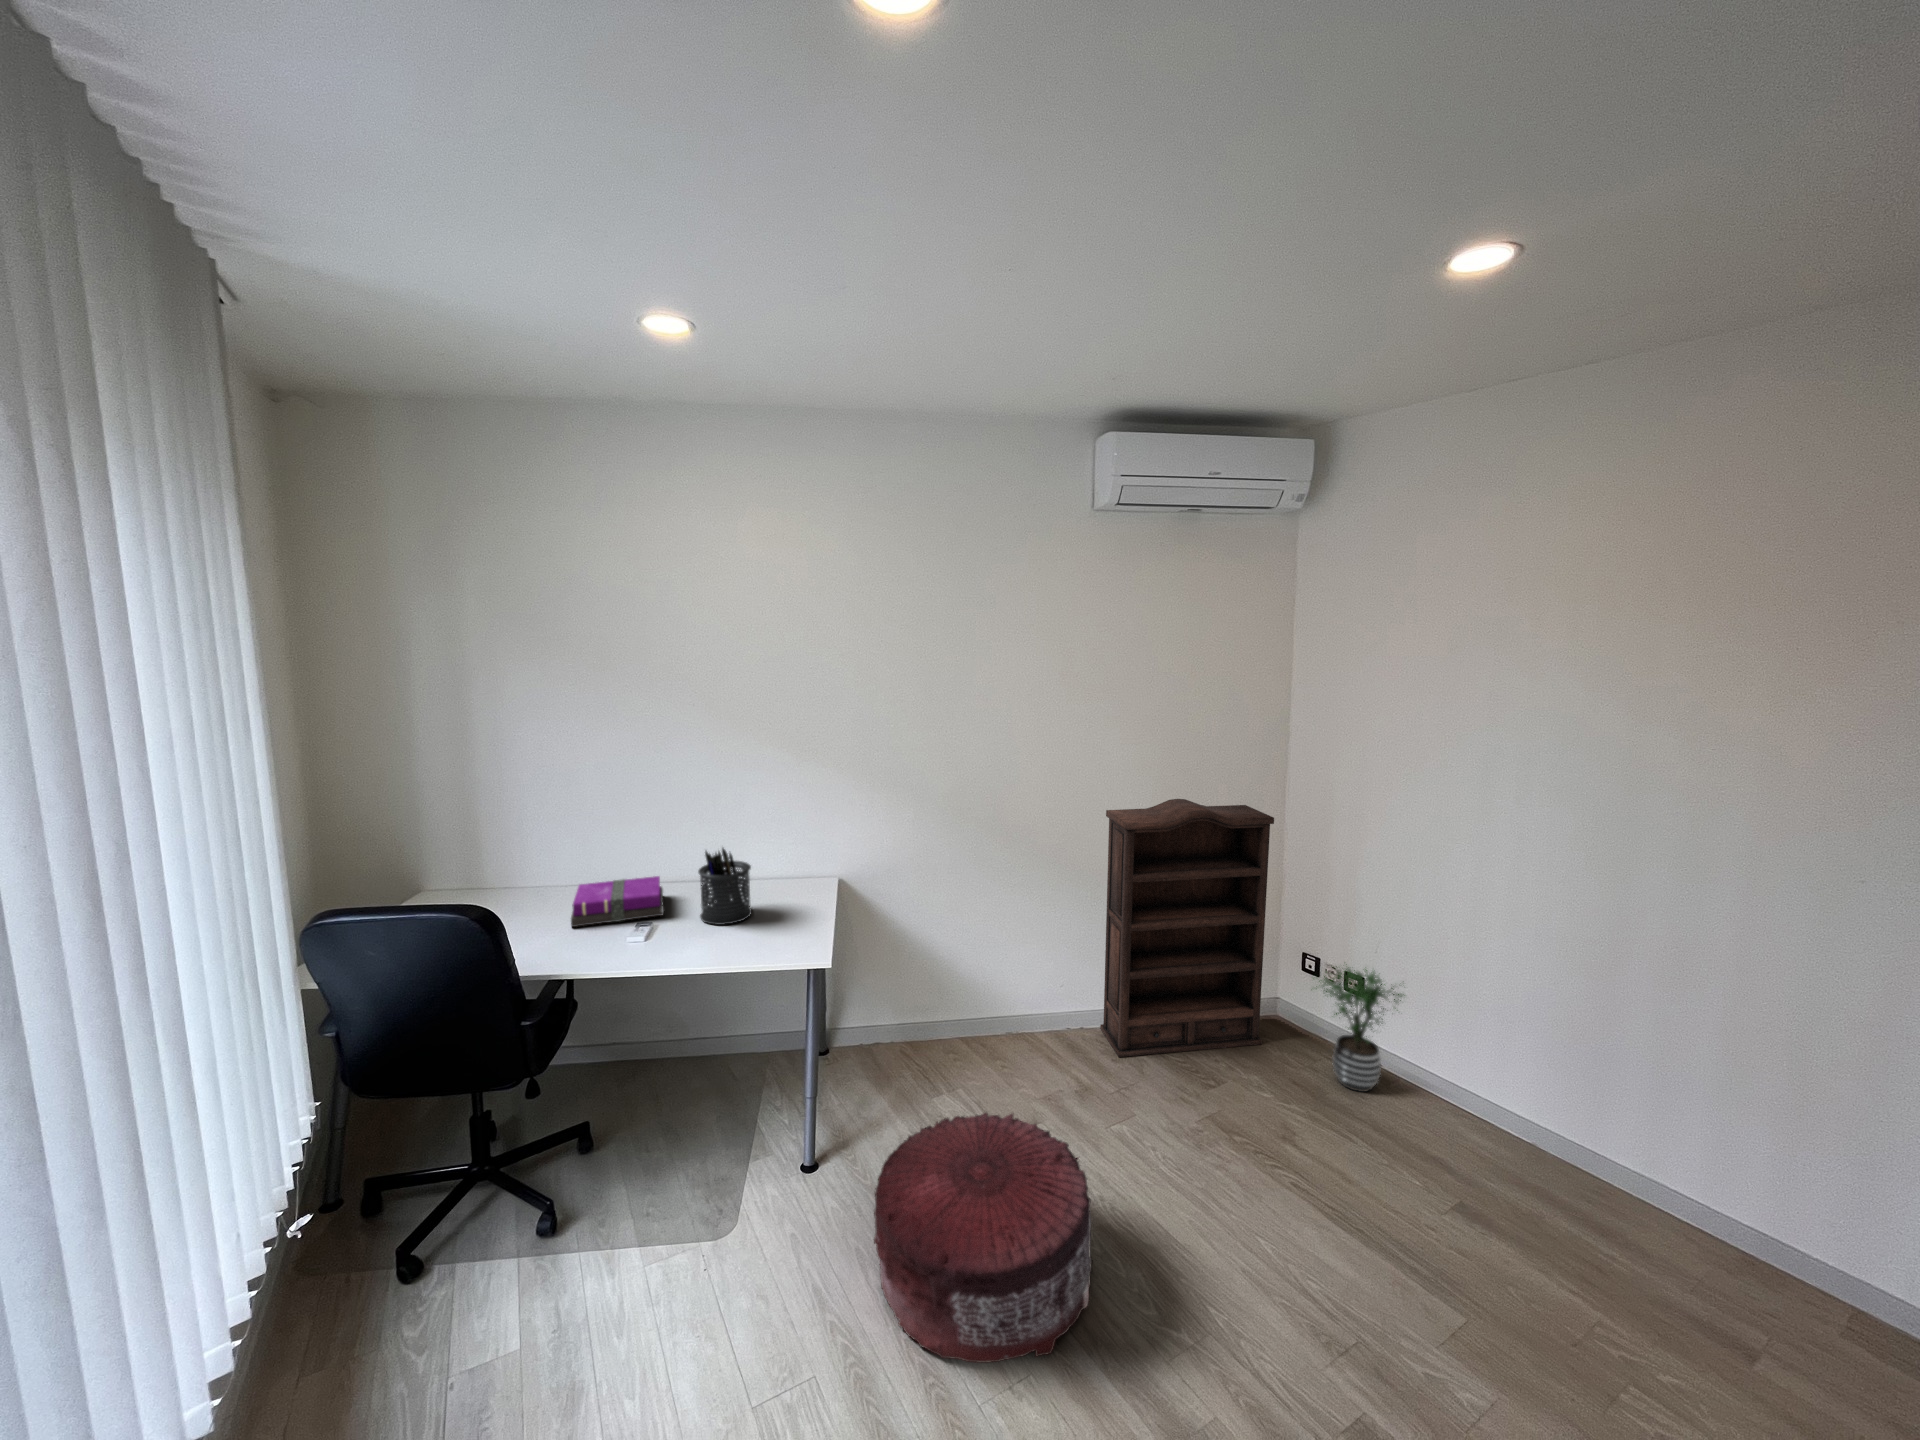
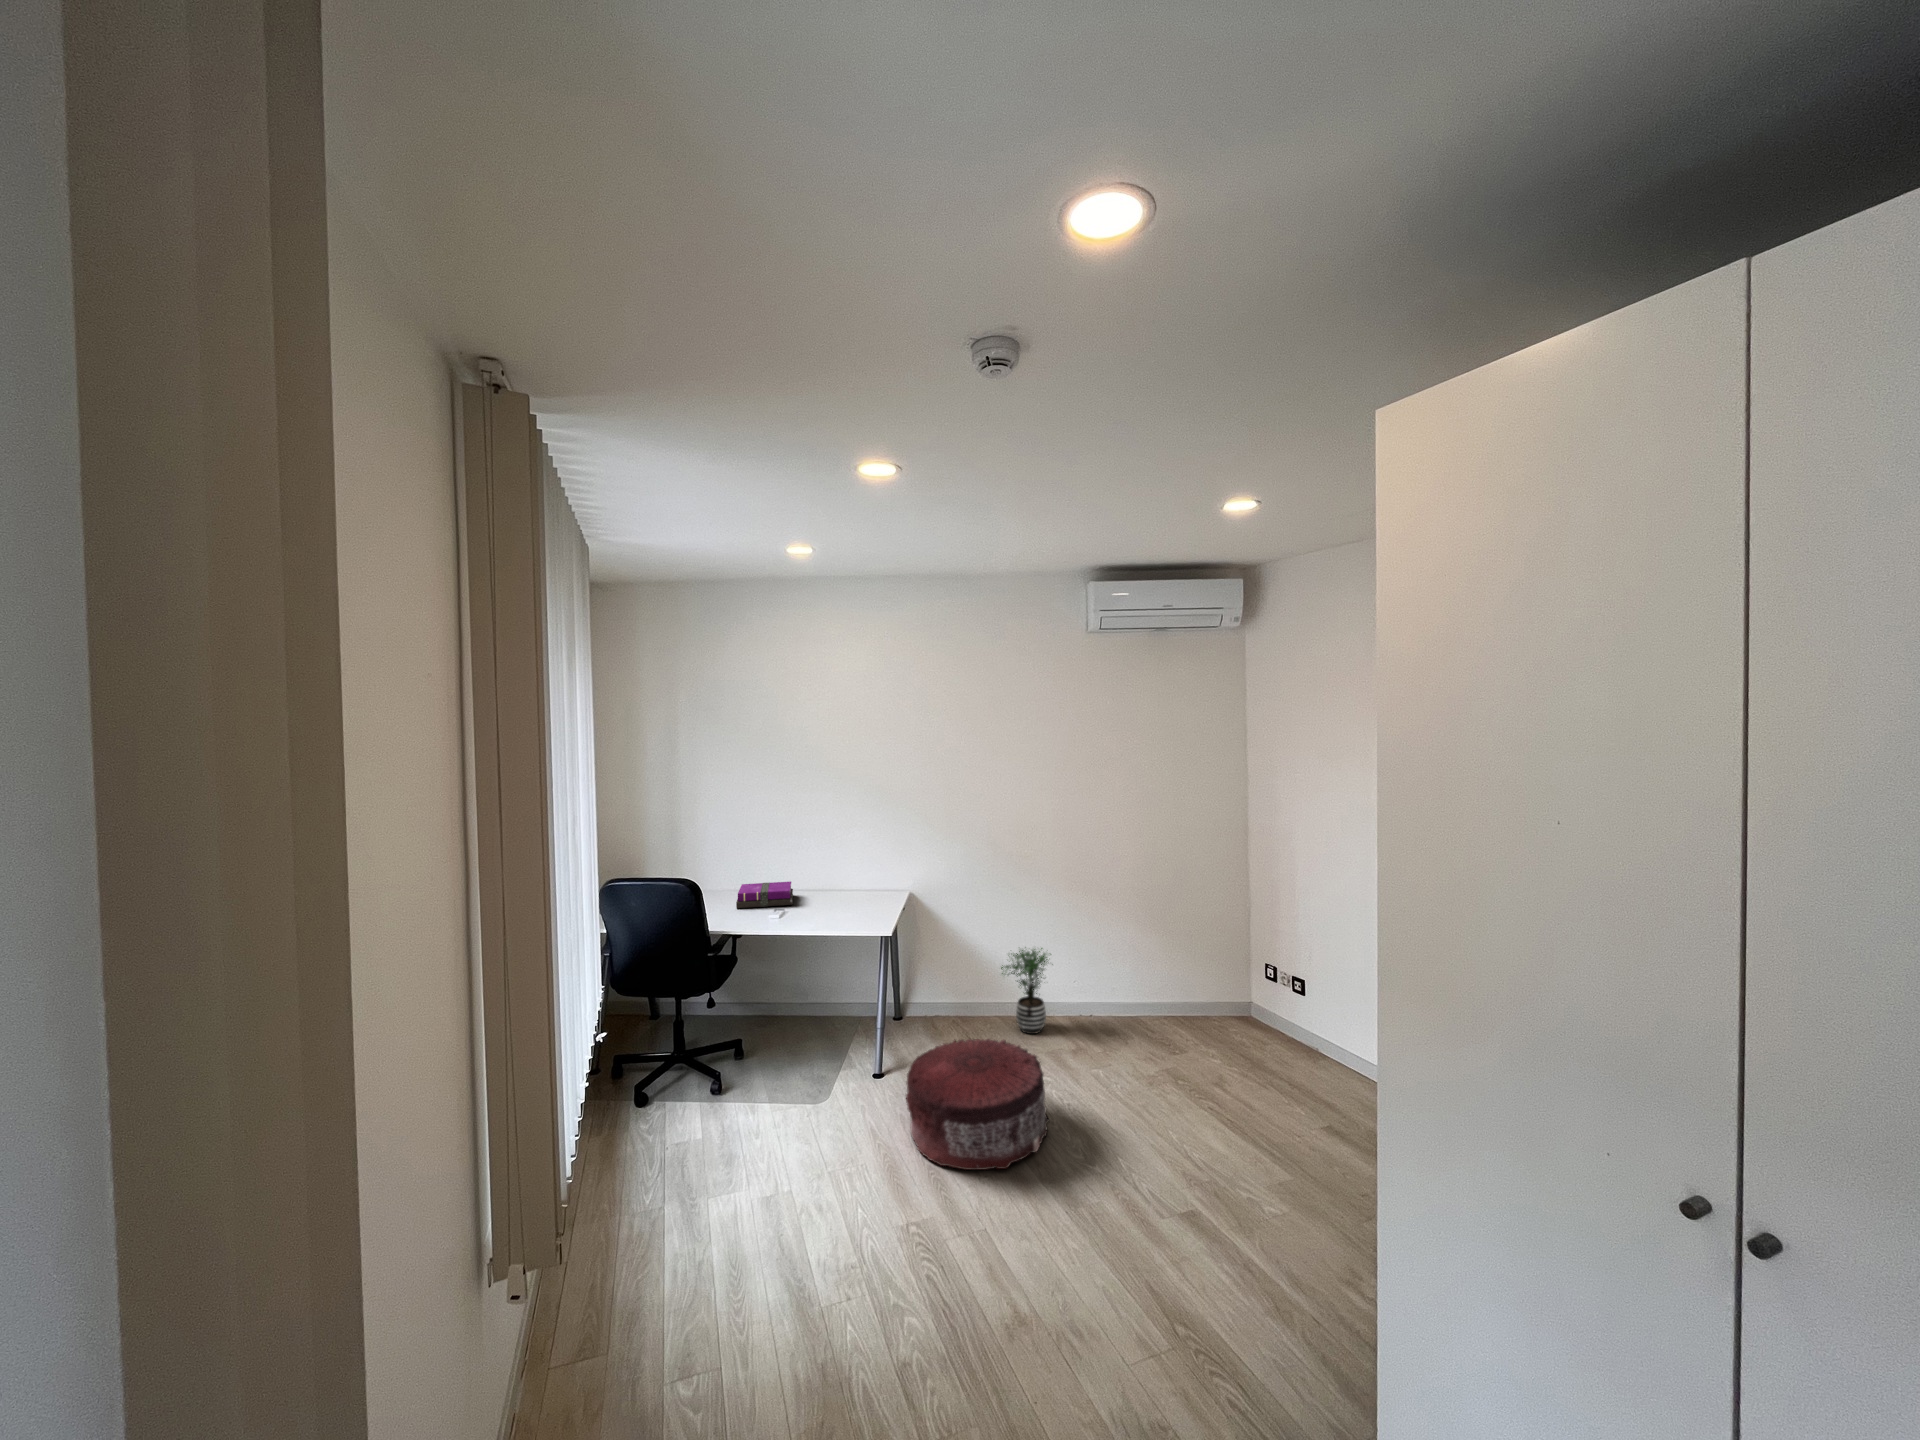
bookshelf: present [1100,799,1274,1057] -> none [1103,840,1228,1033]
pen holder: present [698,848,752,925] -> none [814,859,847,911]
potted plant: present [1313,964,1405,1092] -> present [1001,947,1053,1034]

